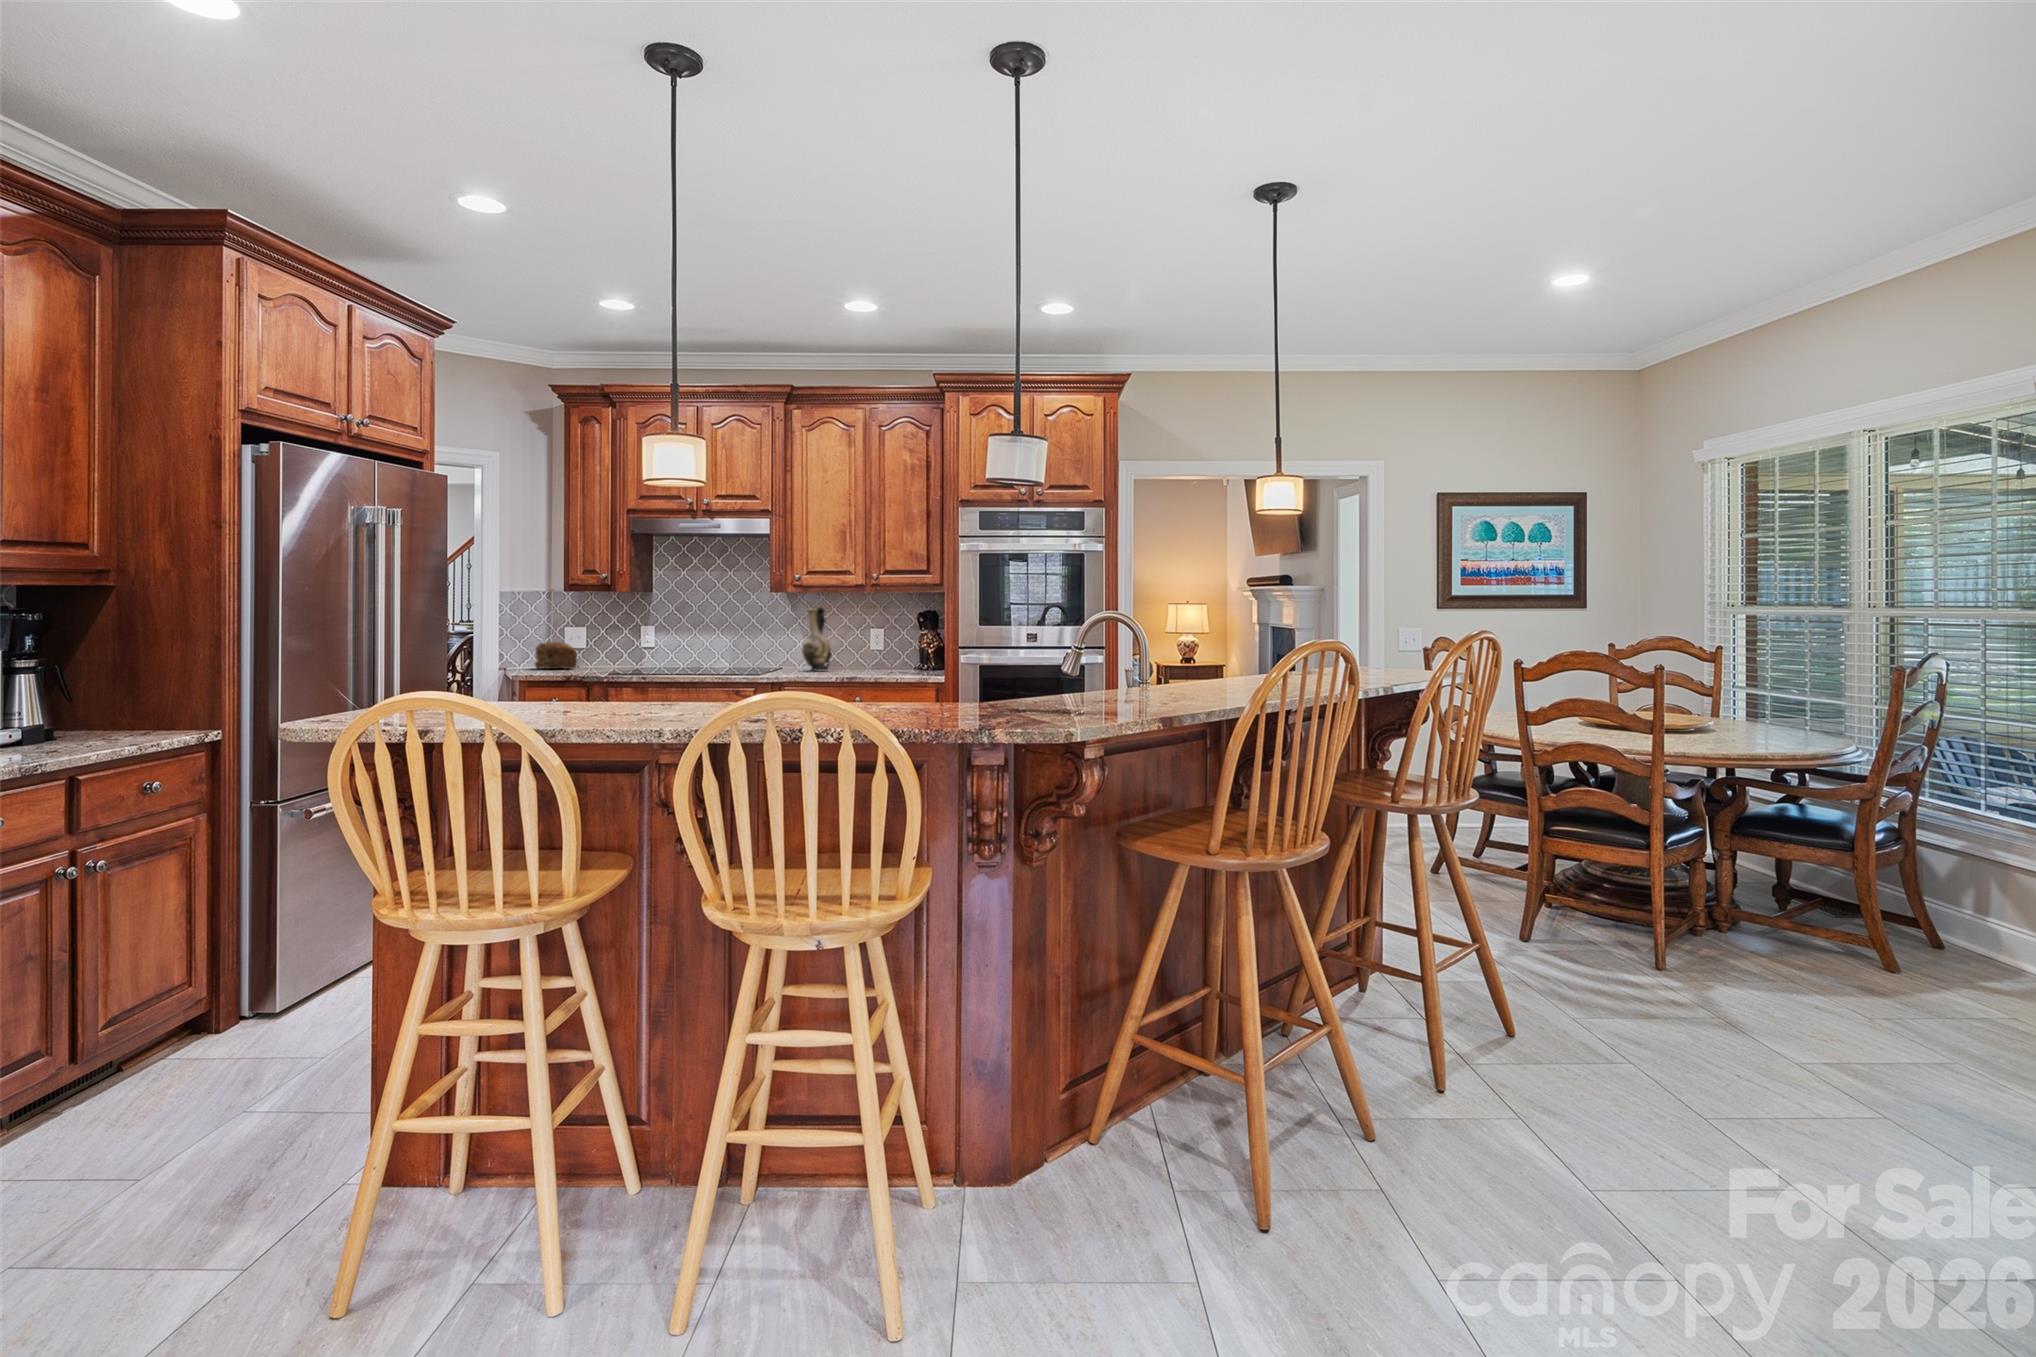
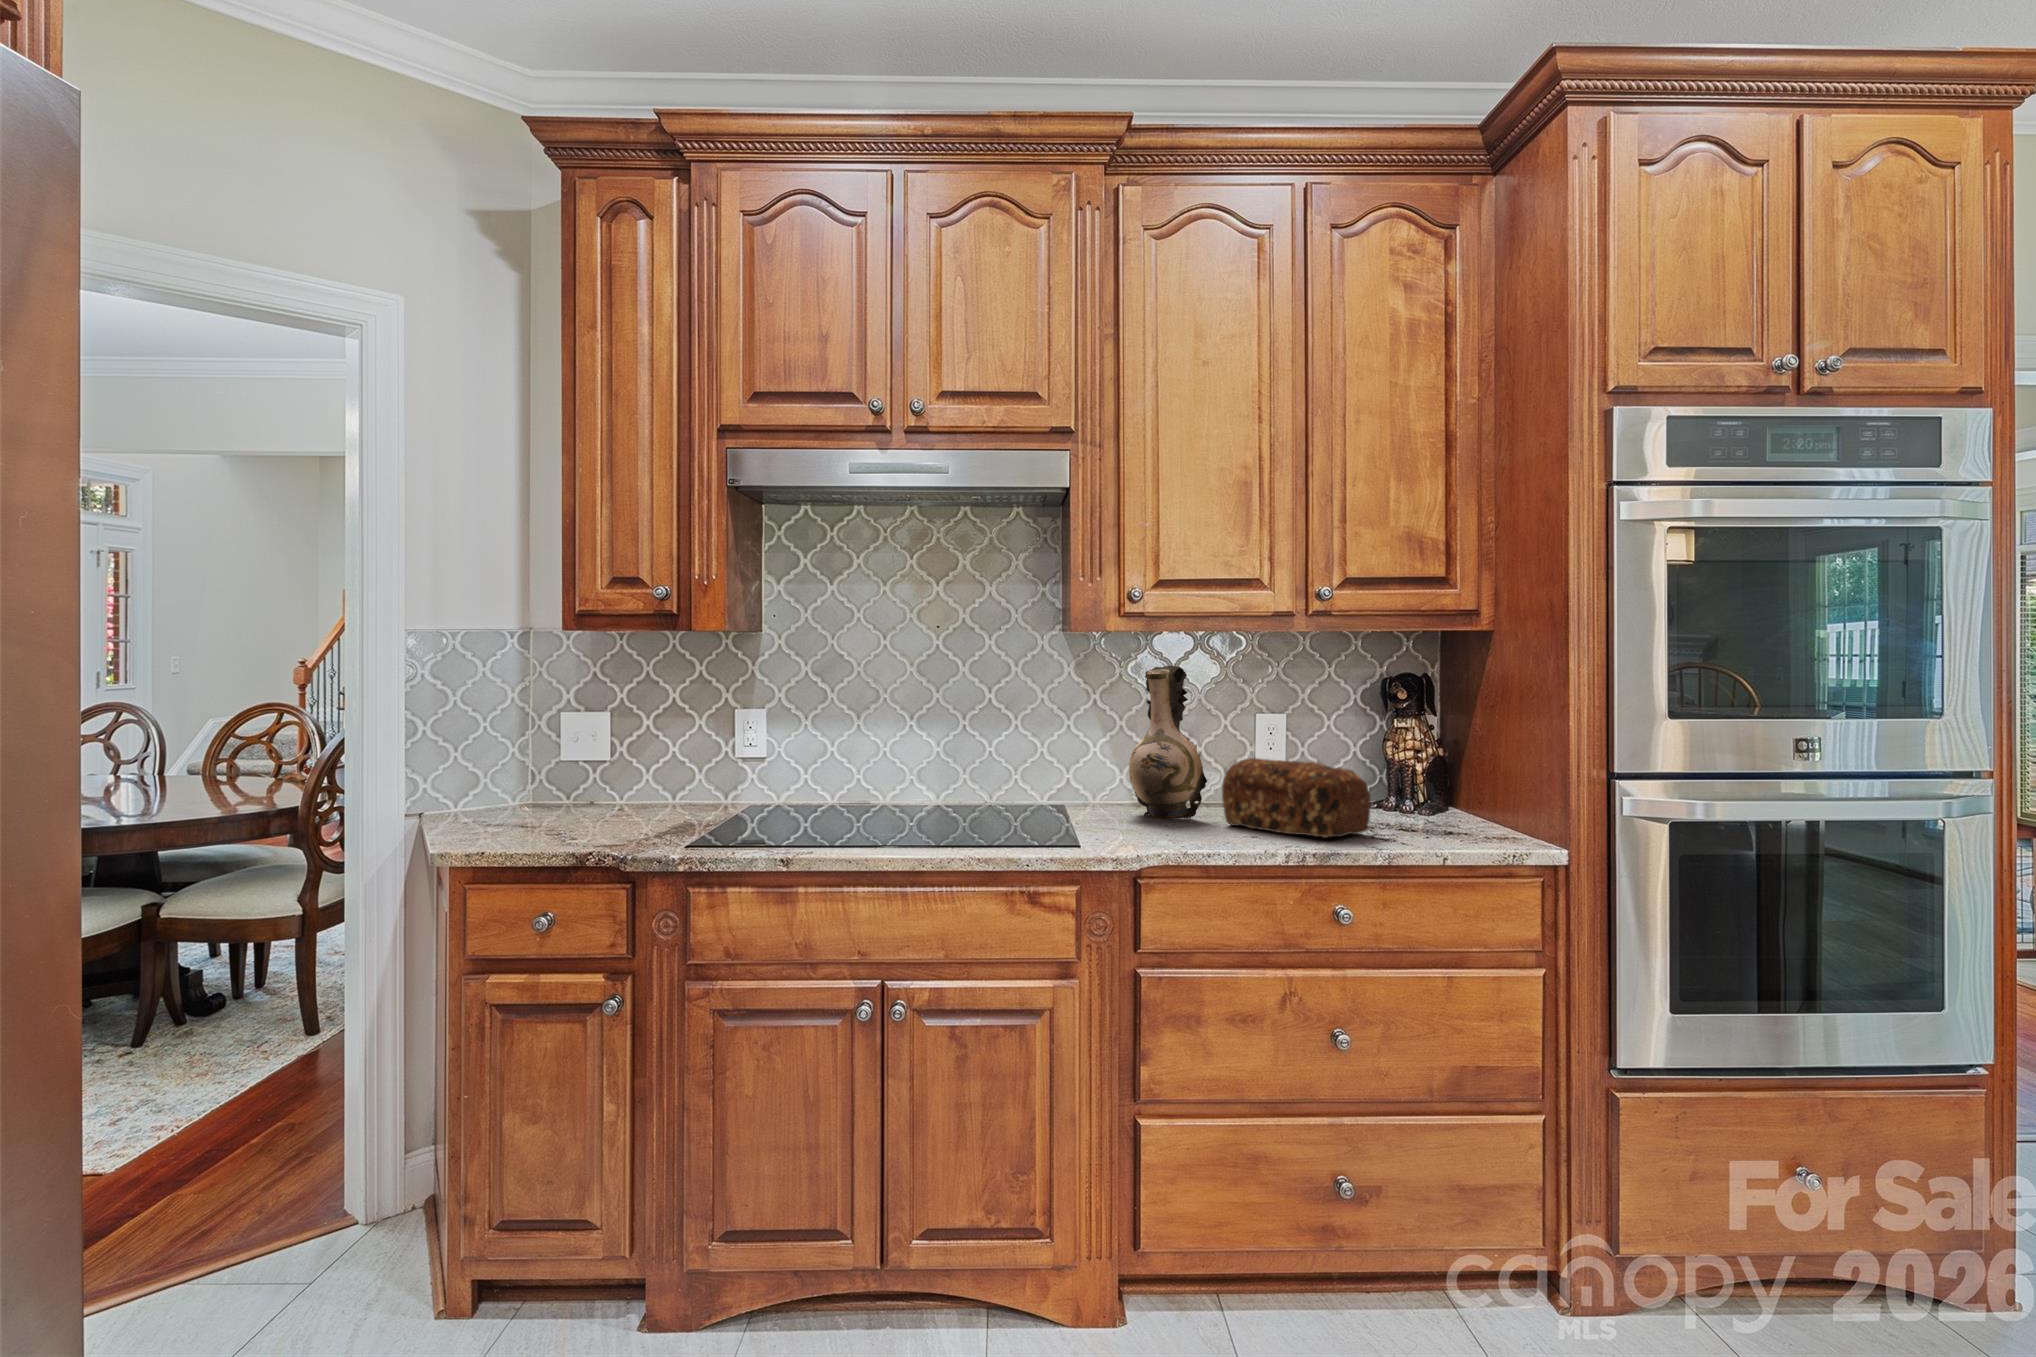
bread loaf: present [534,642,577,669] -> present [1222,758,1371,837]

